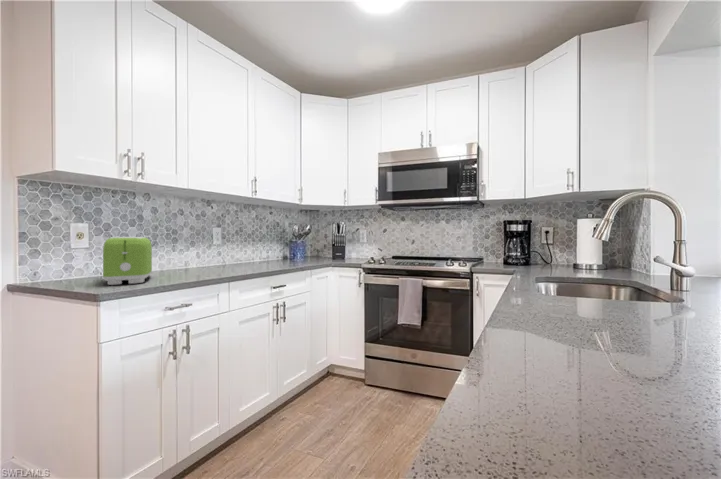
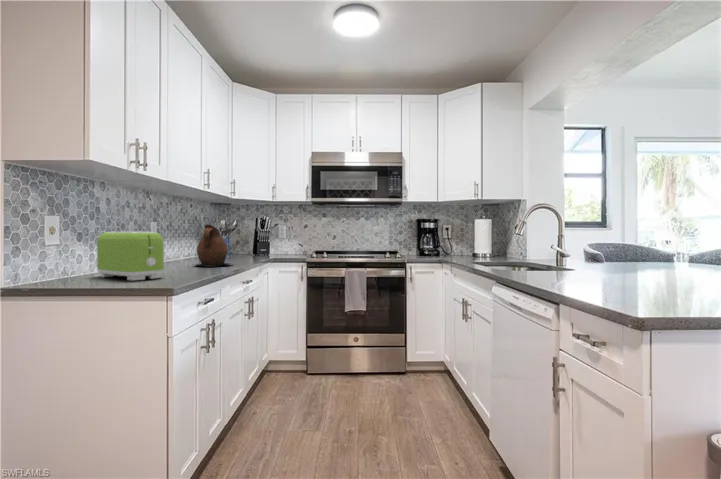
ceramic pitcher: none [231,229,267,270] -> present [196,224,229,266]

